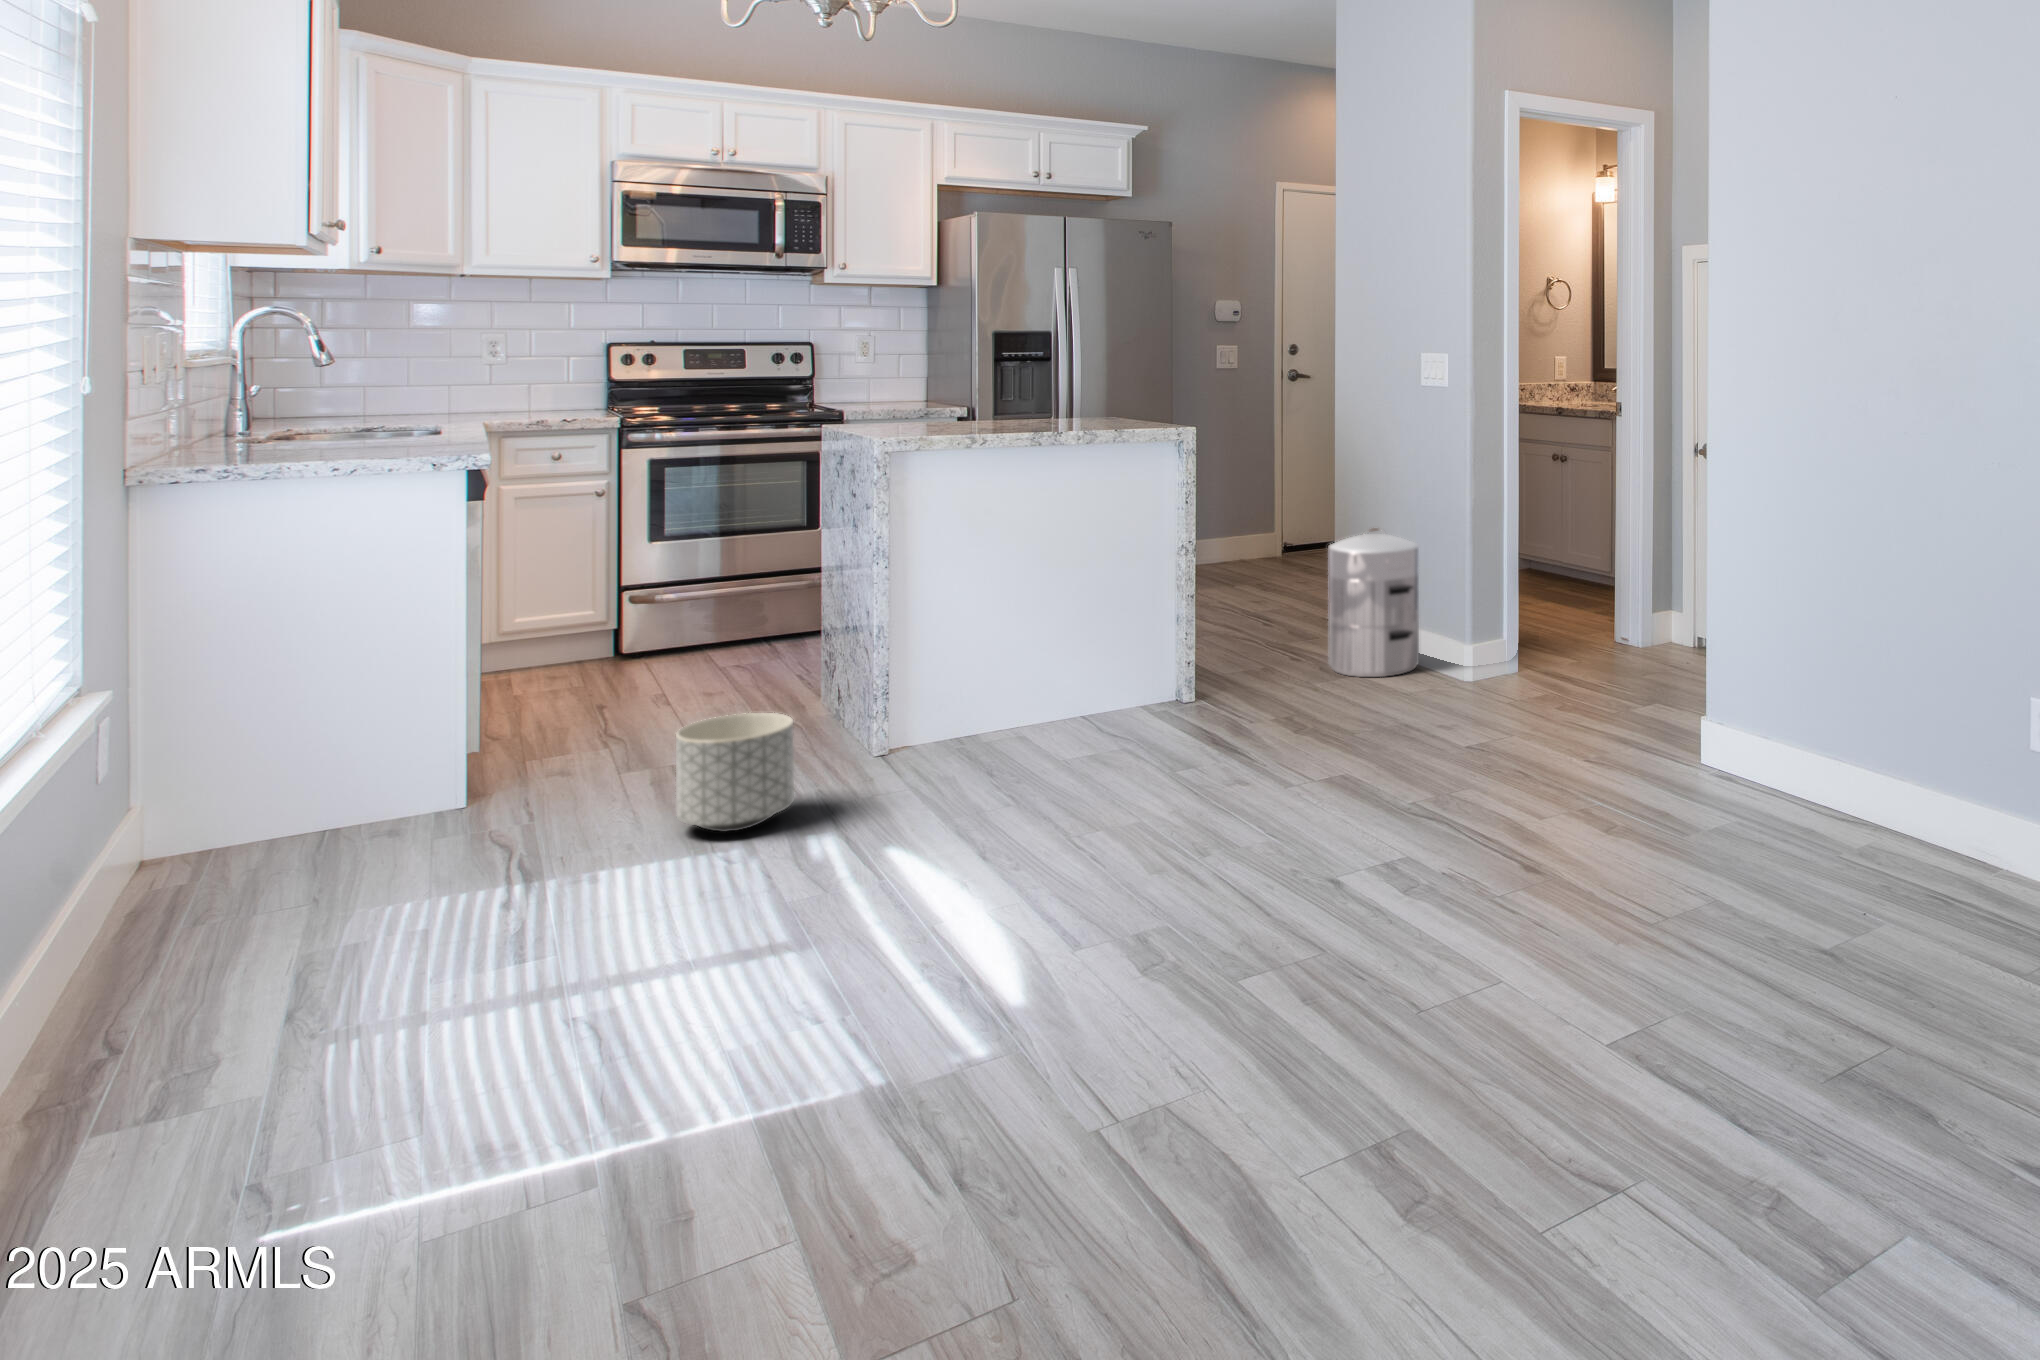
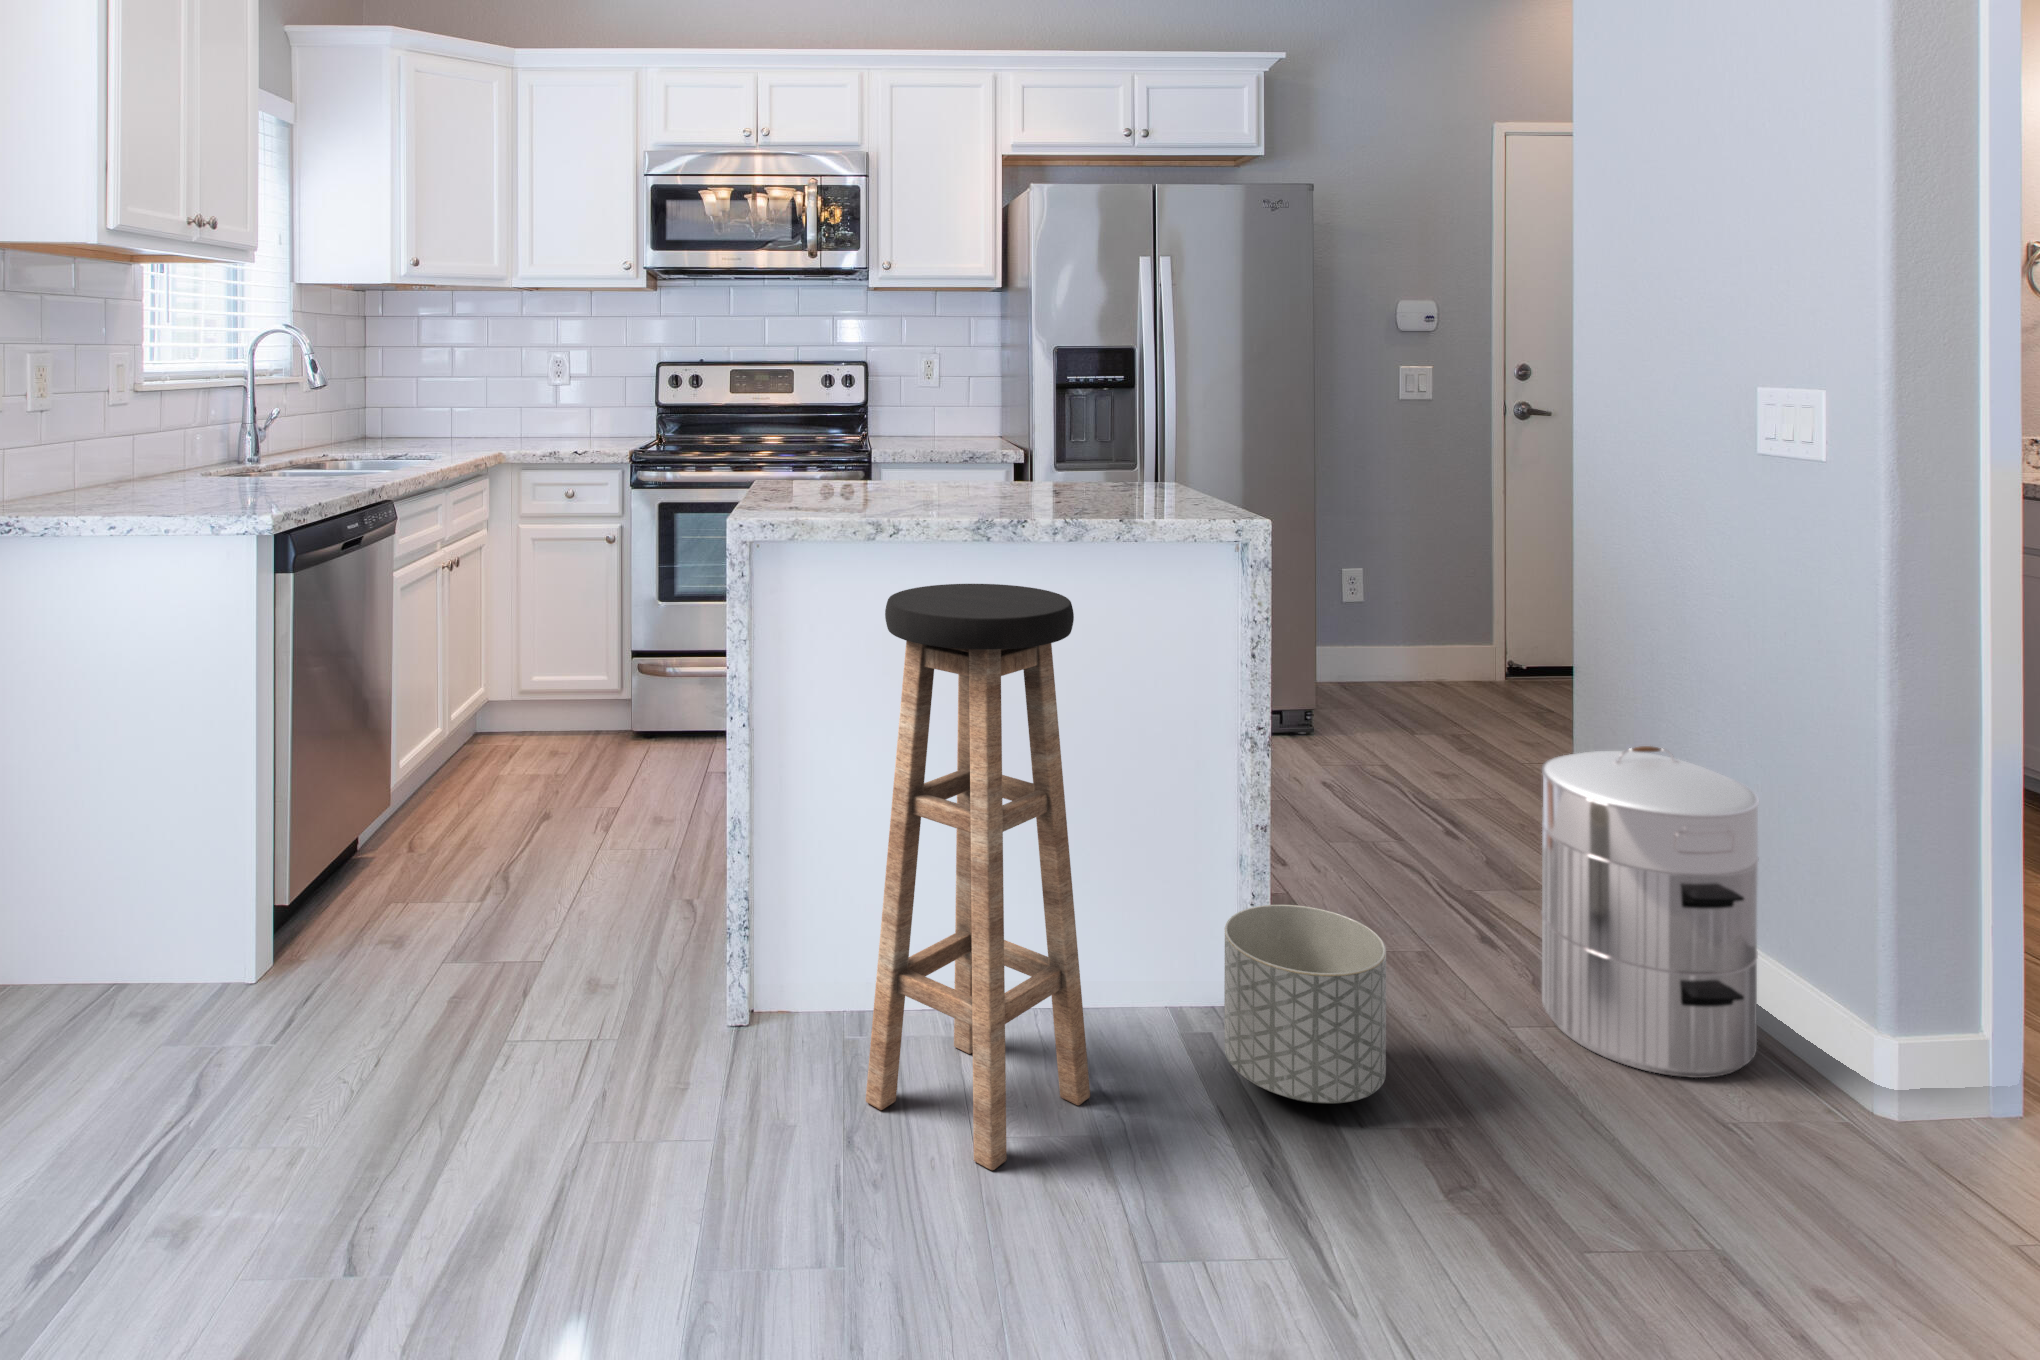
bar stool: none [1007,464,1125,751] -> present [866,584,1090,1170]
planter: present [676,713,794,832] -> present [1224,905,1386,1103]

